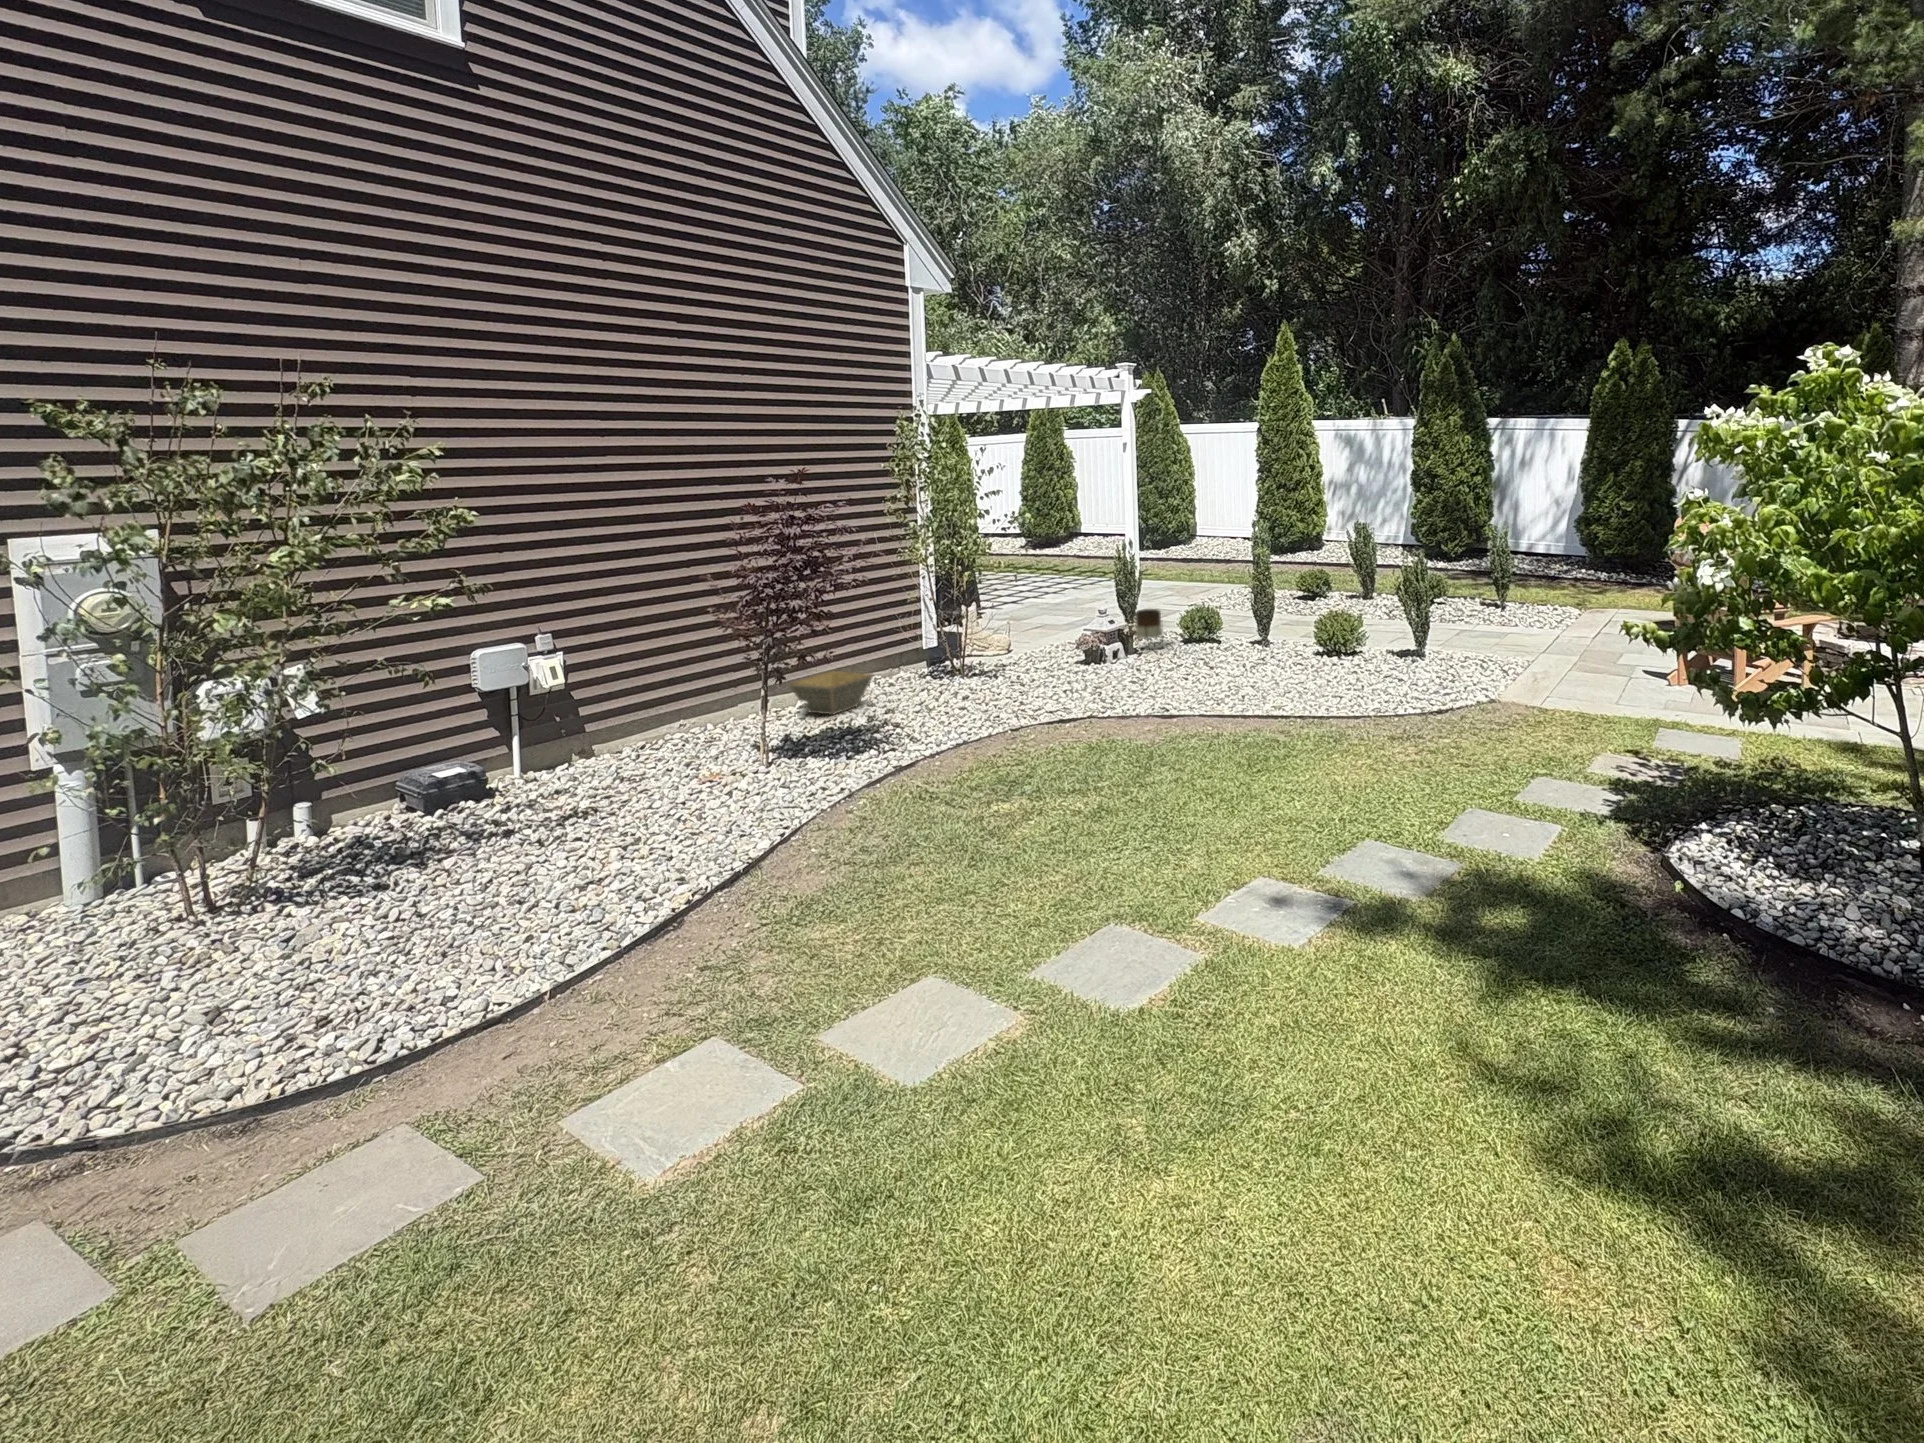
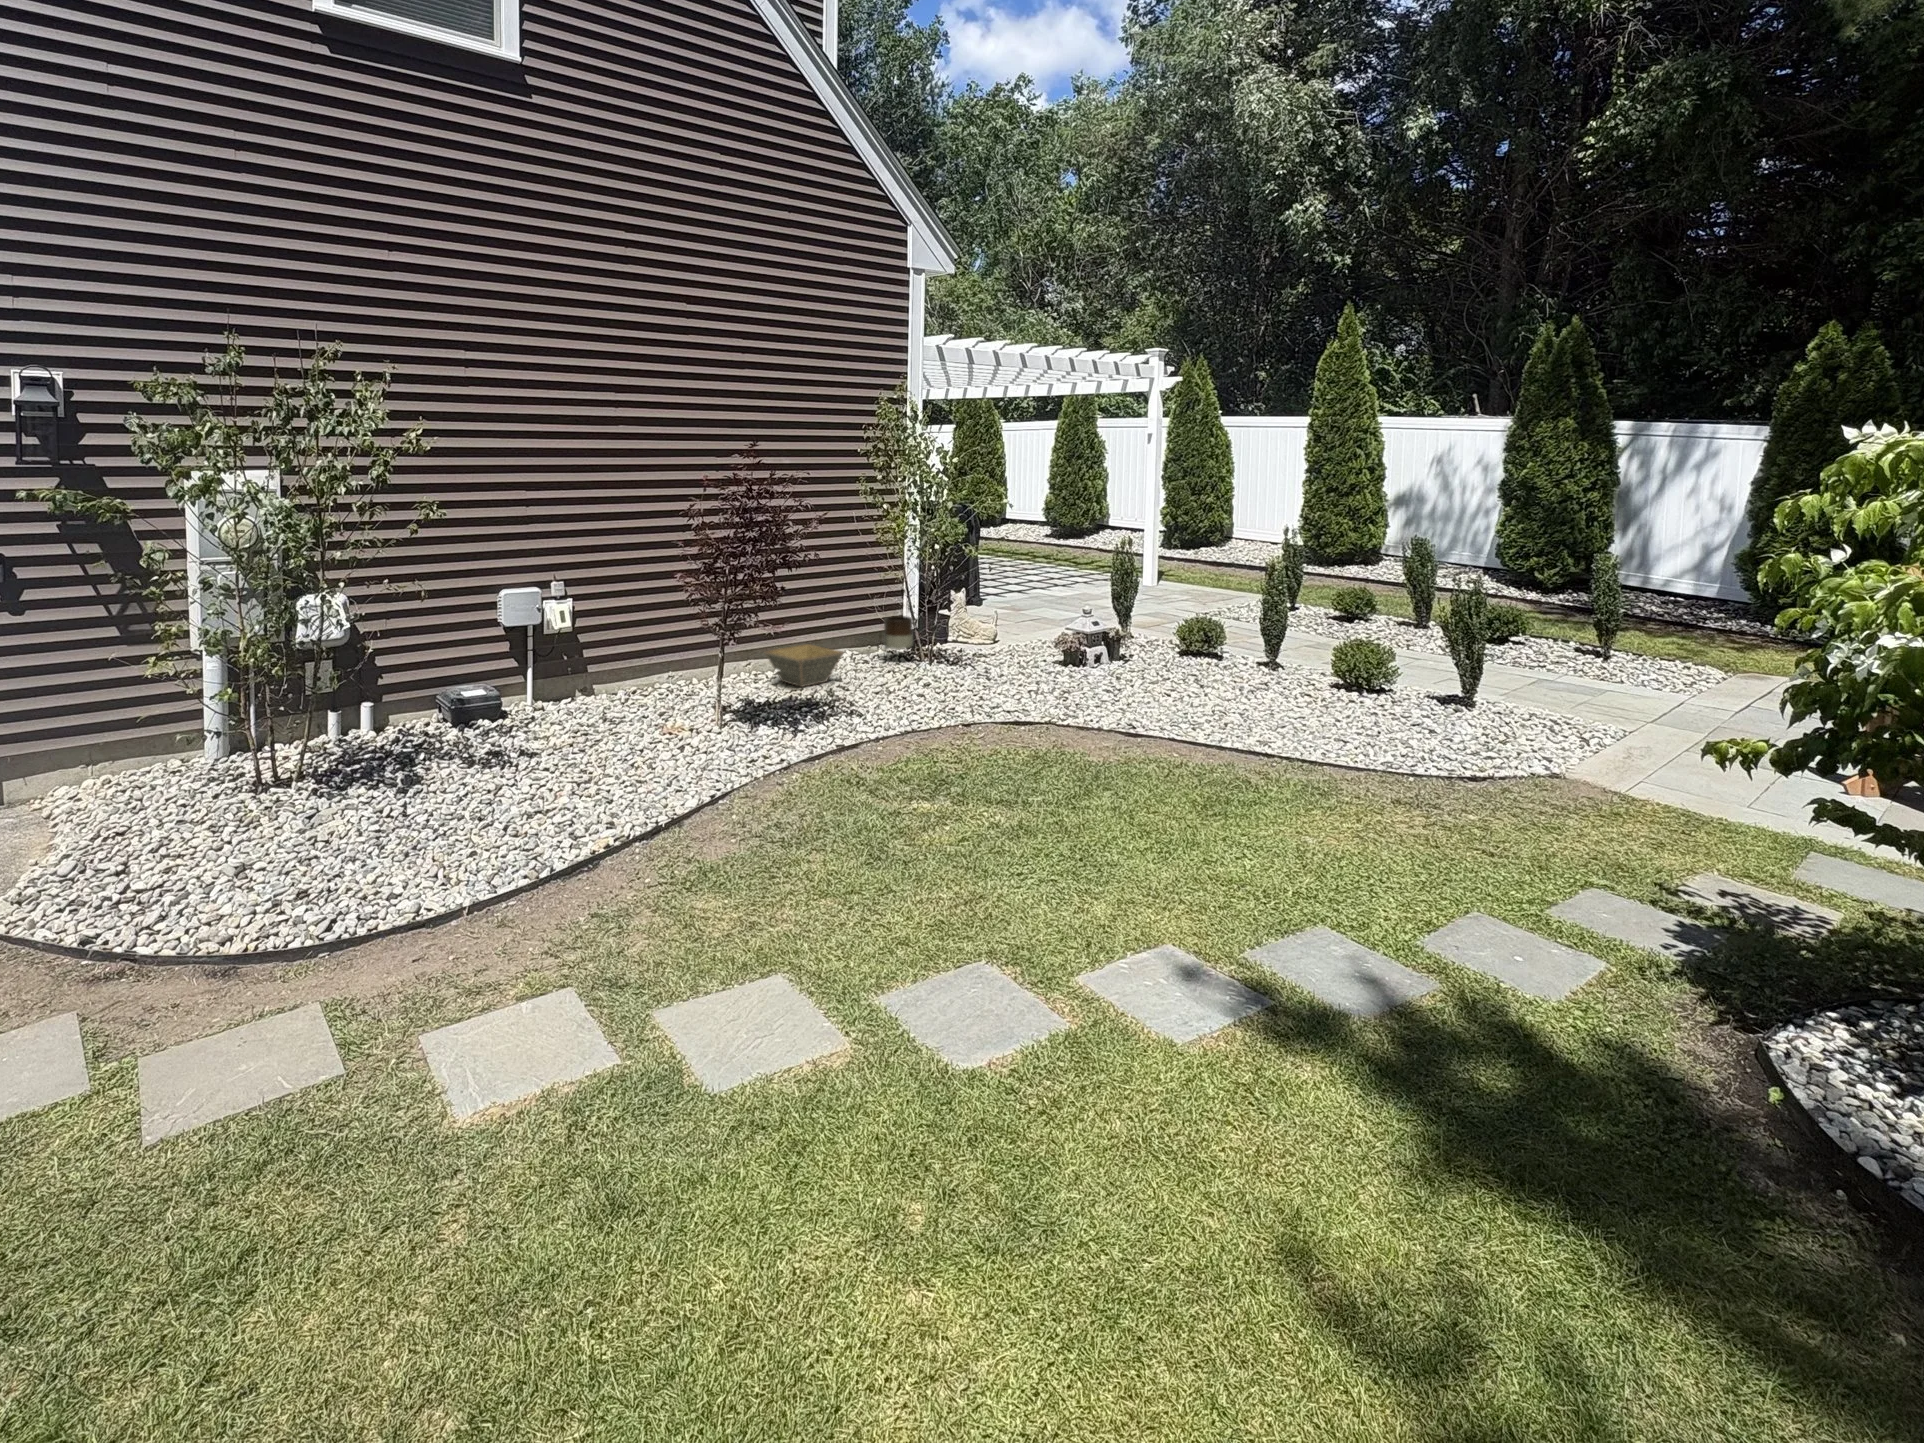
planter: present [1135,609,1164,639] -> present [884,616,914,649]

